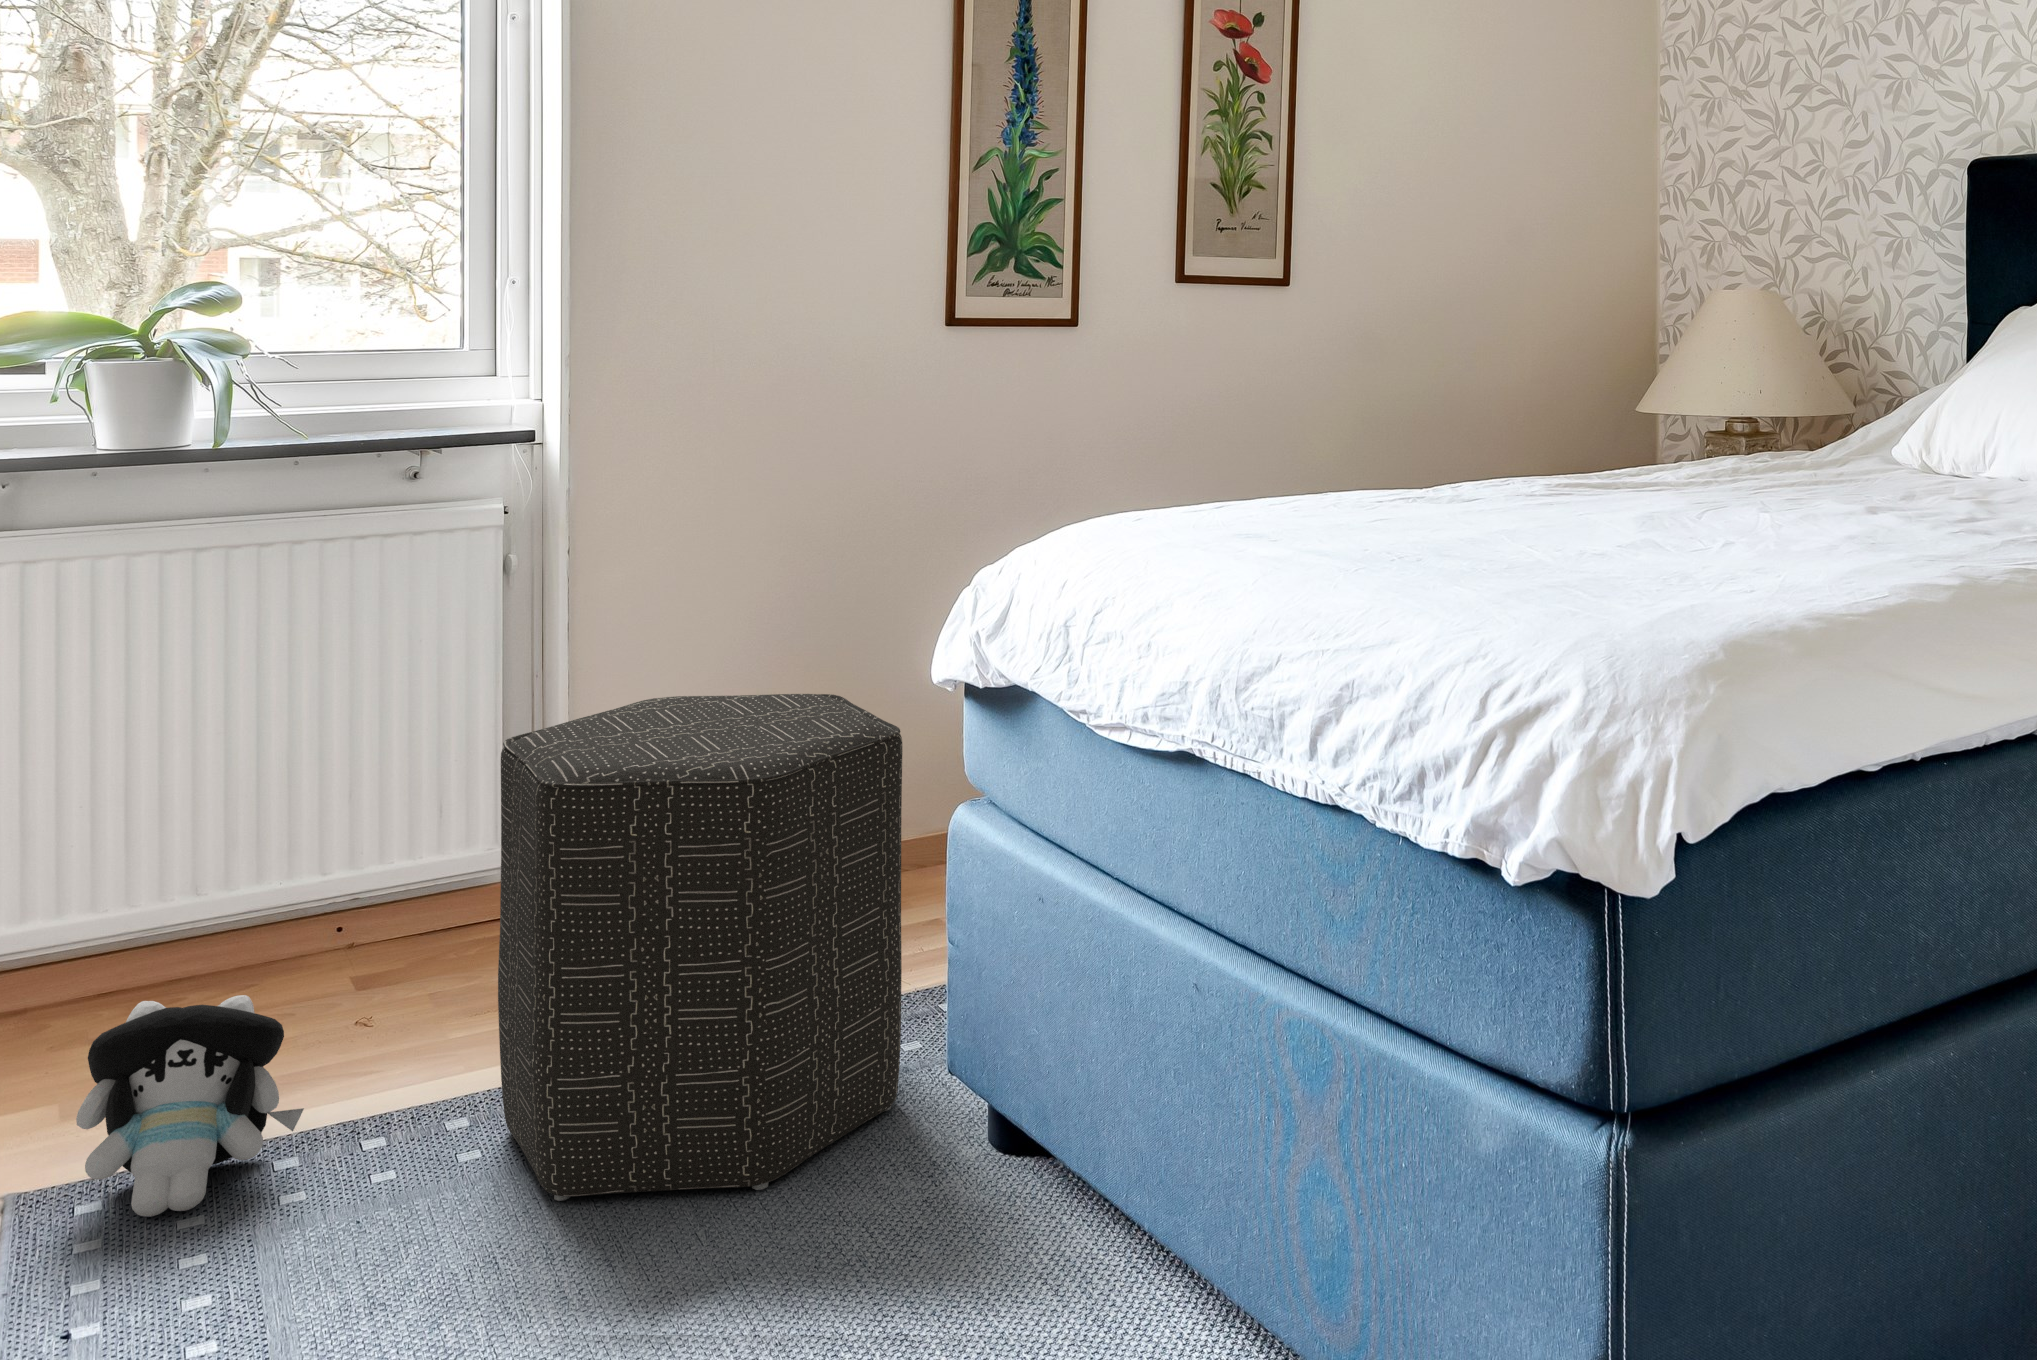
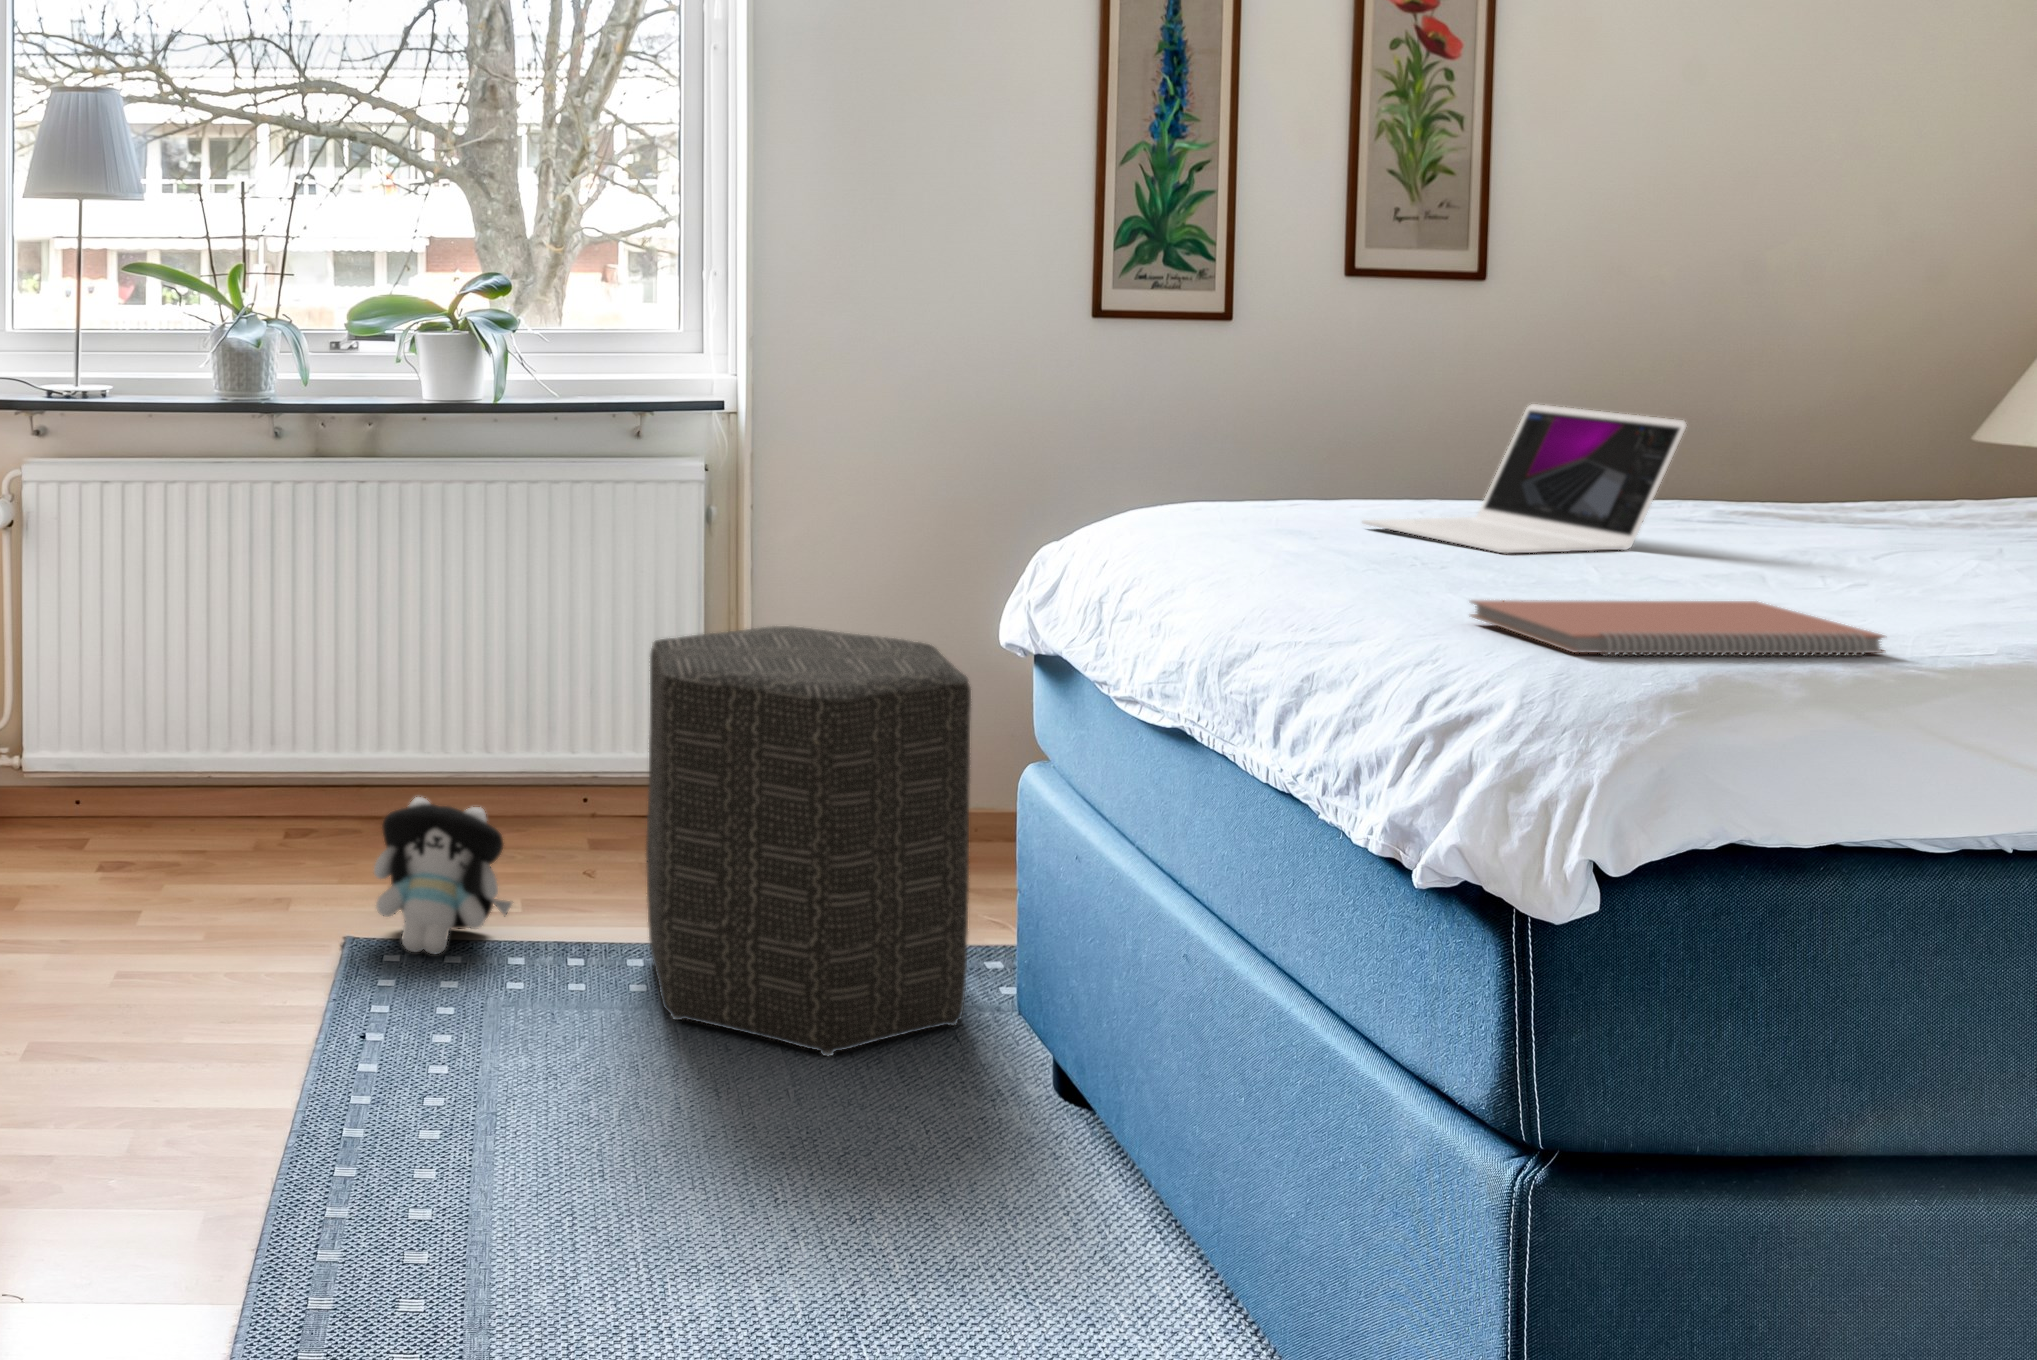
laptop: none [1280,395,1534,540] -> present [1363,404,1686,554]
notebook: none [1477,566,1777,634] -> present [1471,600,1885,656]

